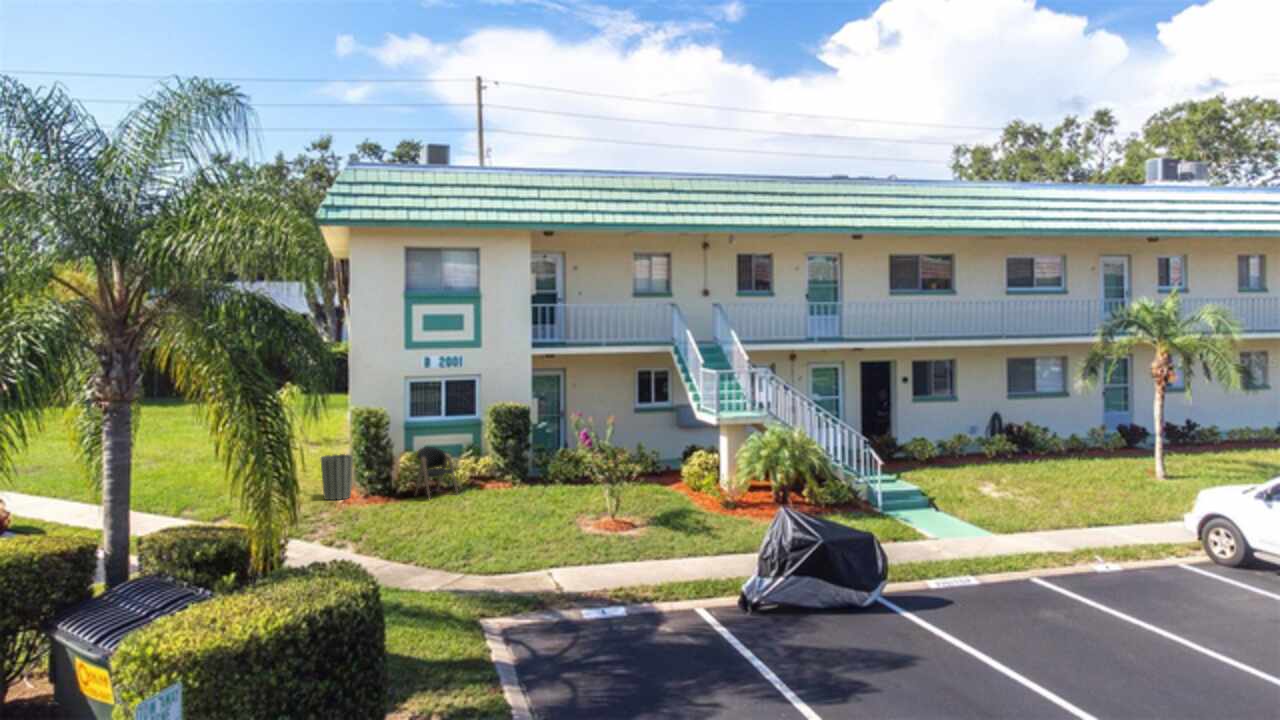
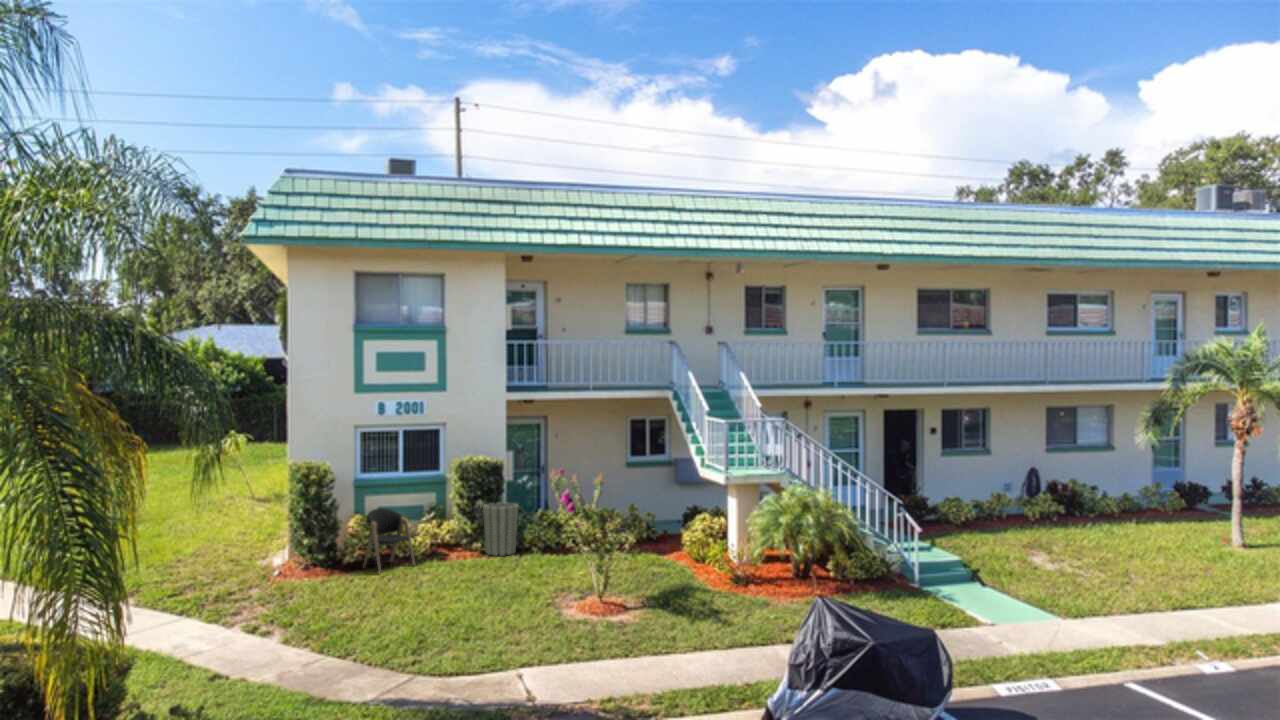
trash can: present [321,454,353,500] -> present [483,503,518,556]

